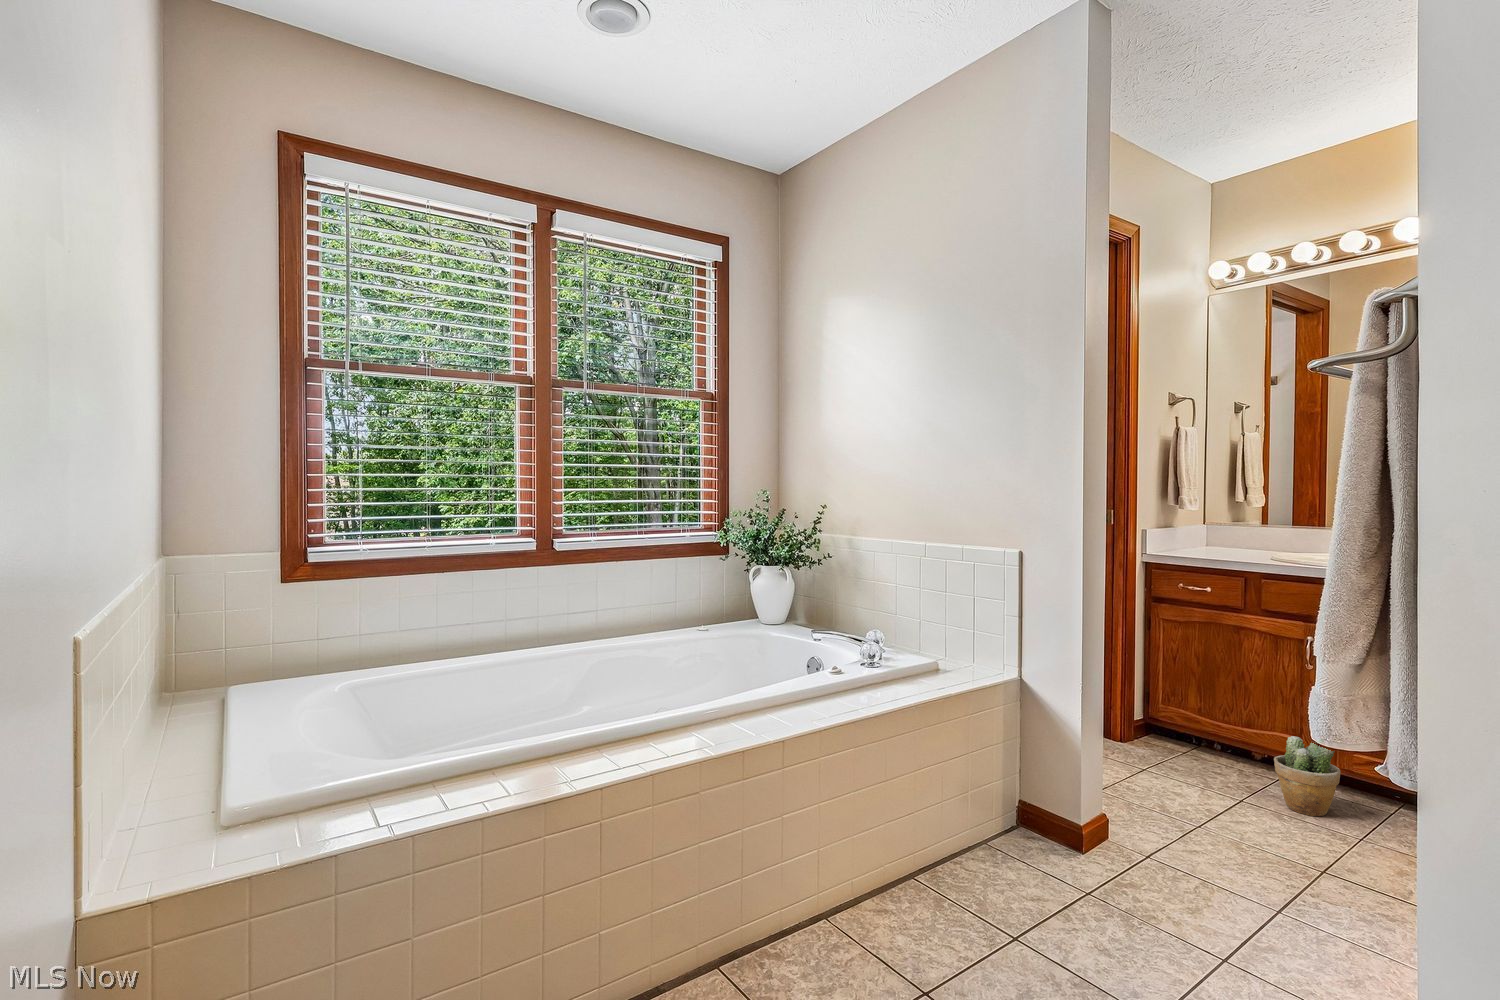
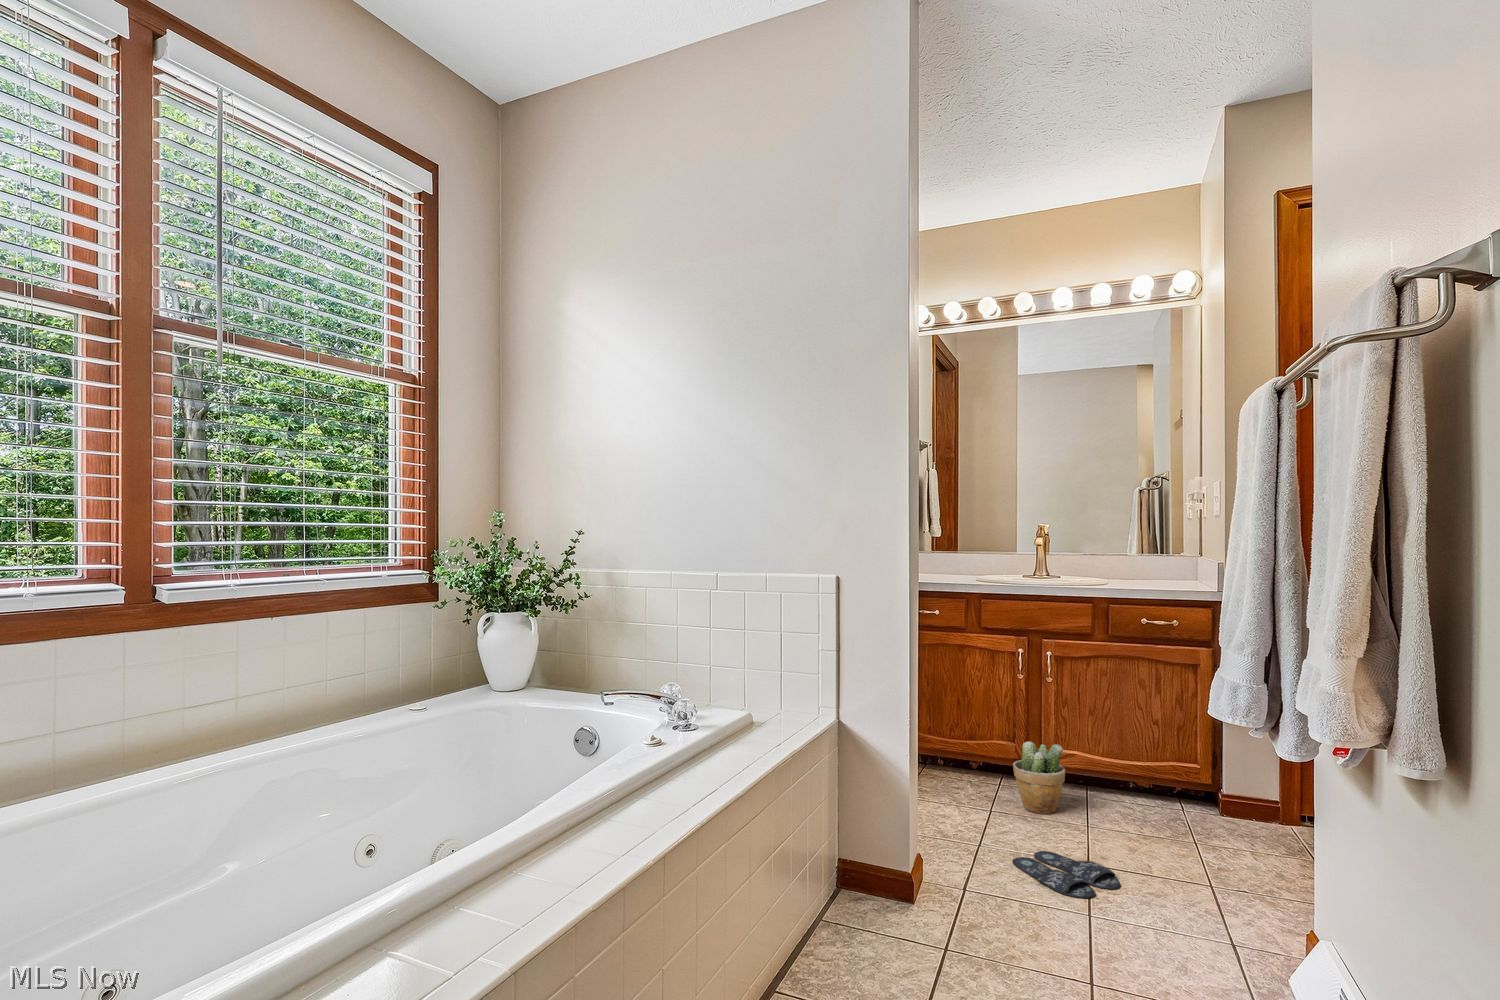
slippers: none [1222,843,1341,895] -> present [1013,851,1120,898]

